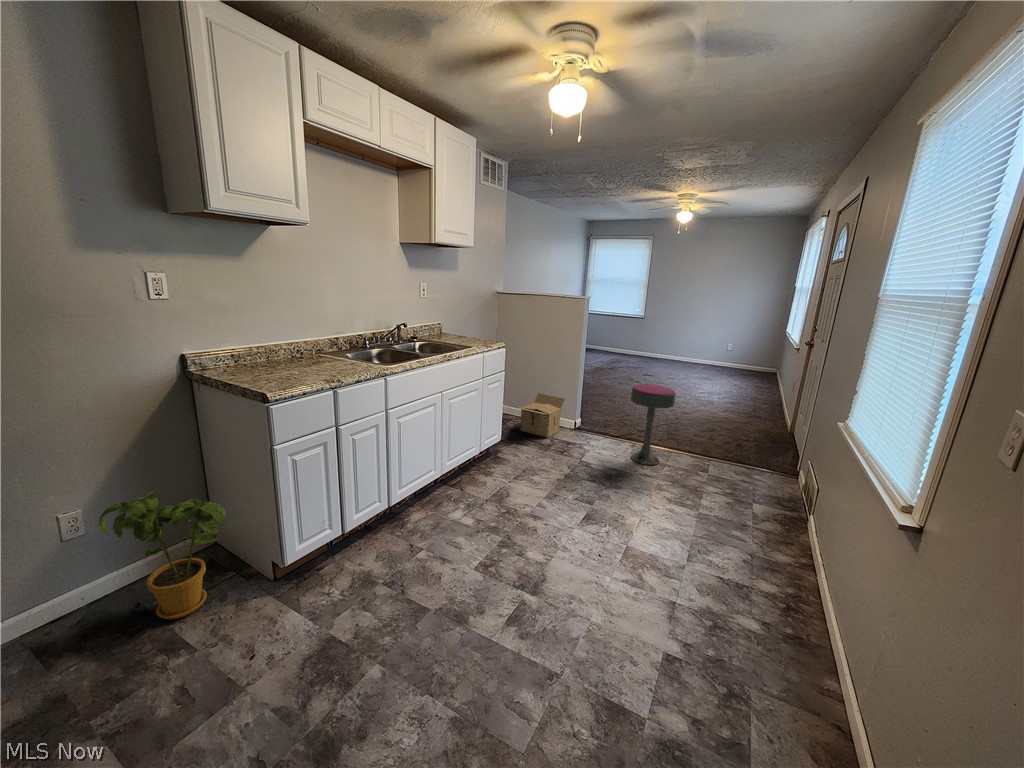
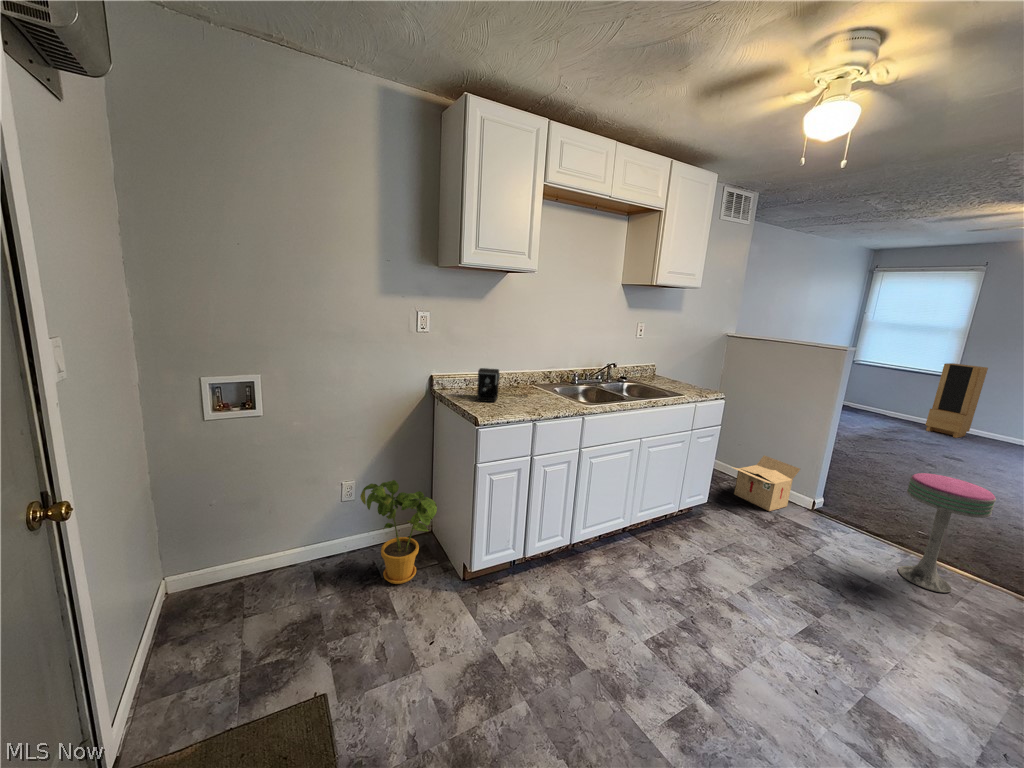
storage cabinet: none [632,308,661,362] -> present [926,363,988,438]
coffee maker: none [251,337,319,377] -> present [477,368,528,402]

